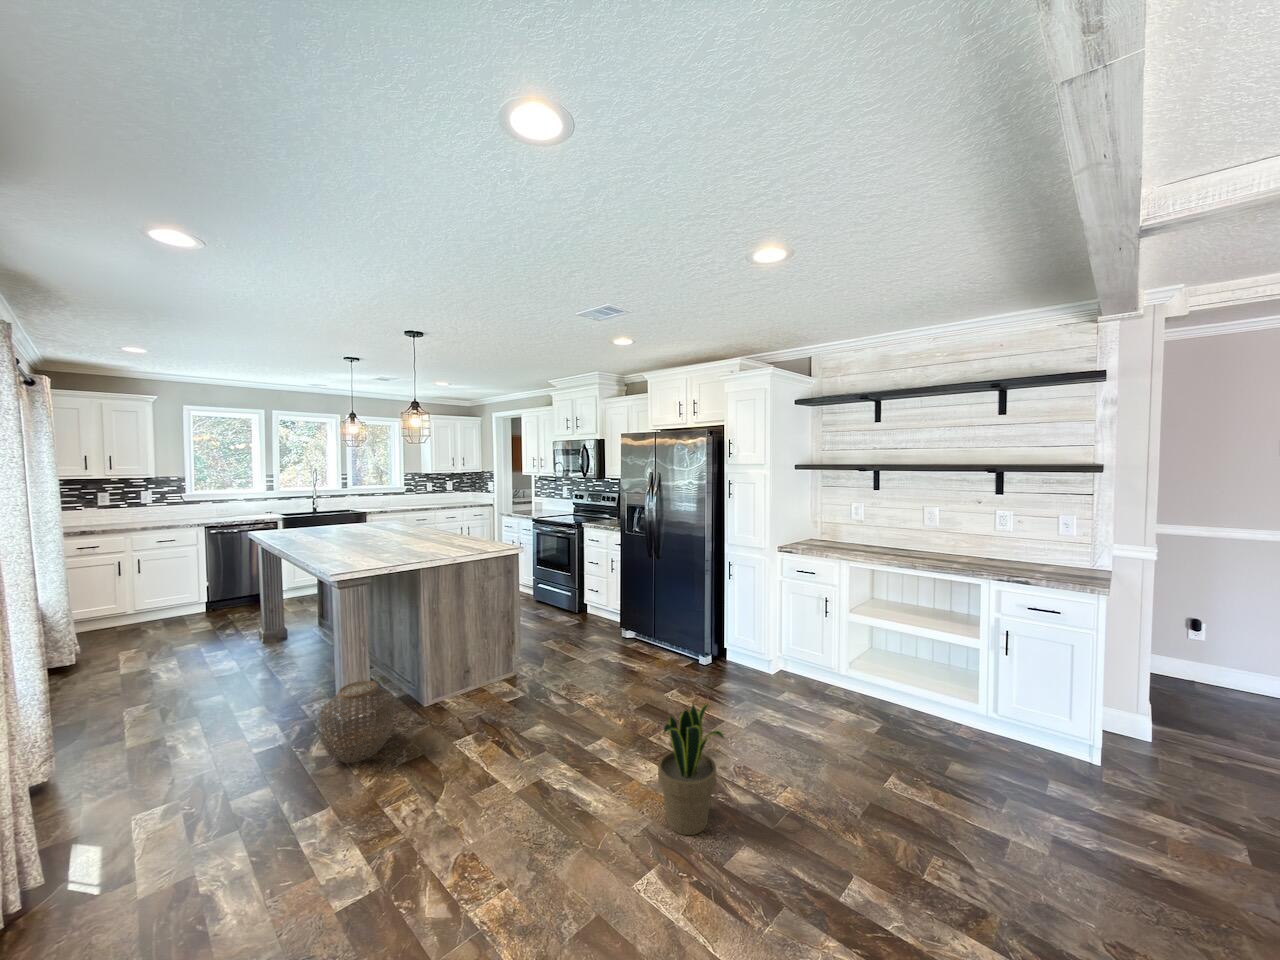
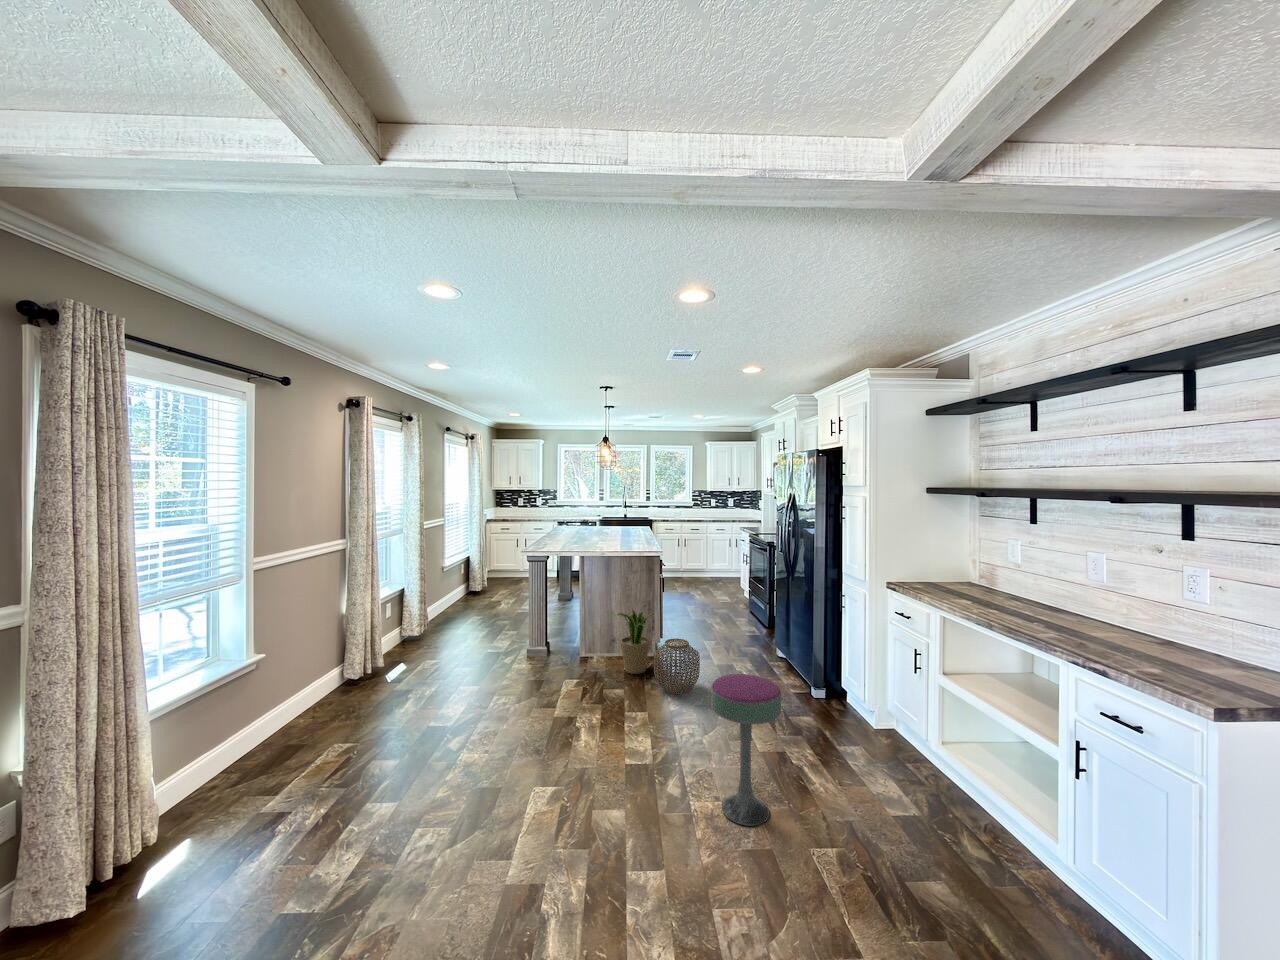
potted plant: present [658,704,724,835] -> present [618,610,650,674]
bar stool: none [494,705,585,908] -> present [711,674,781,826]

